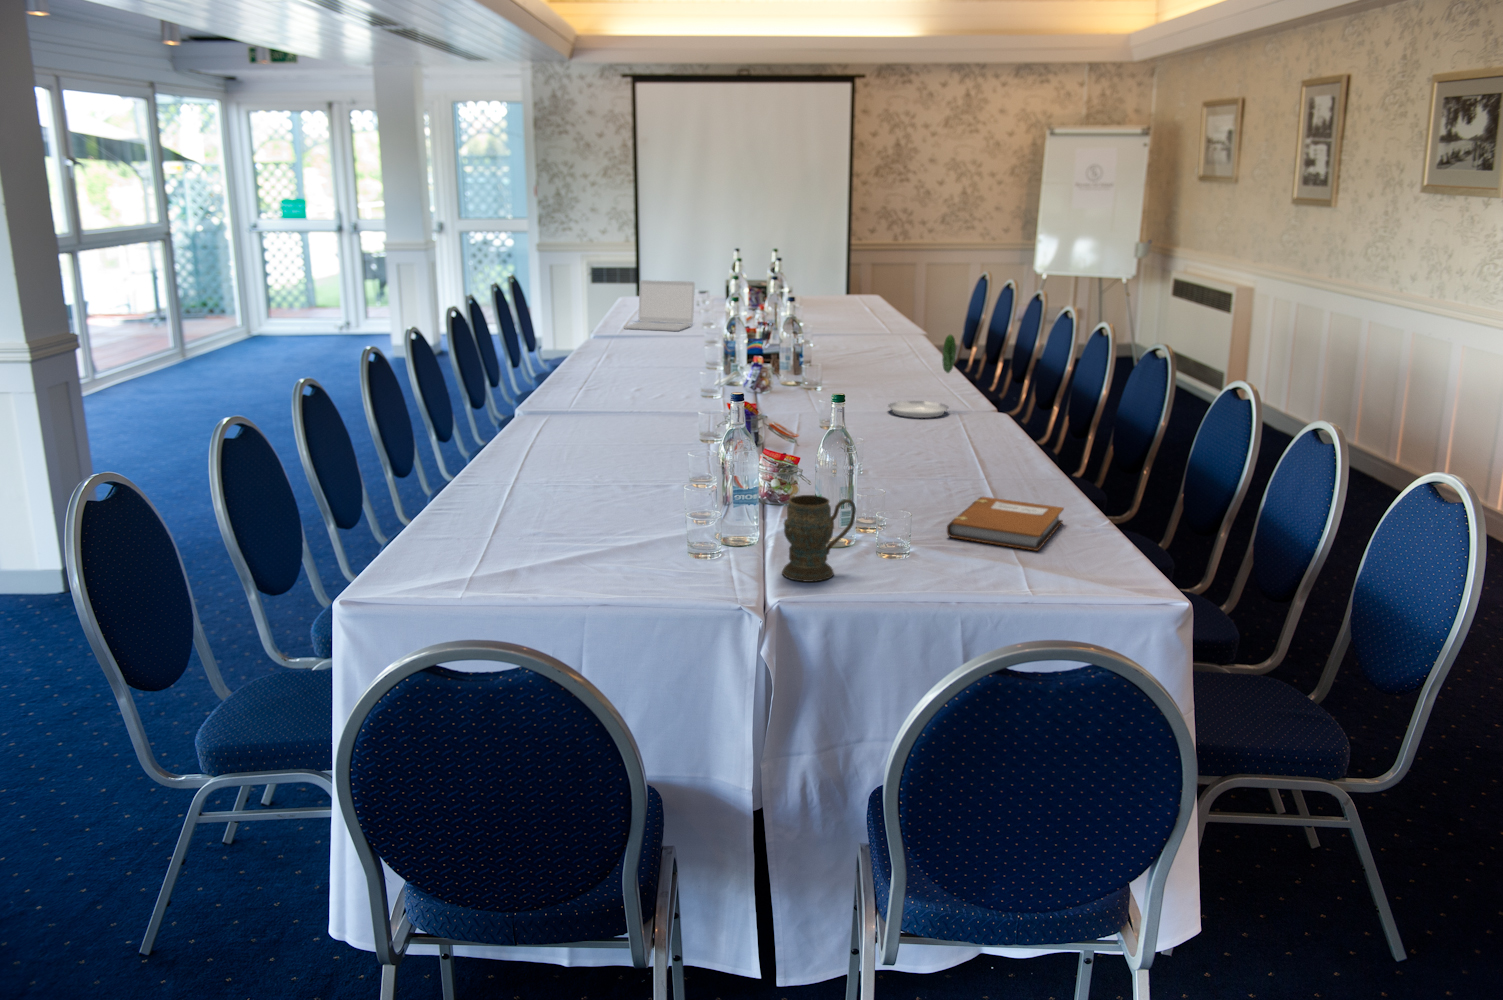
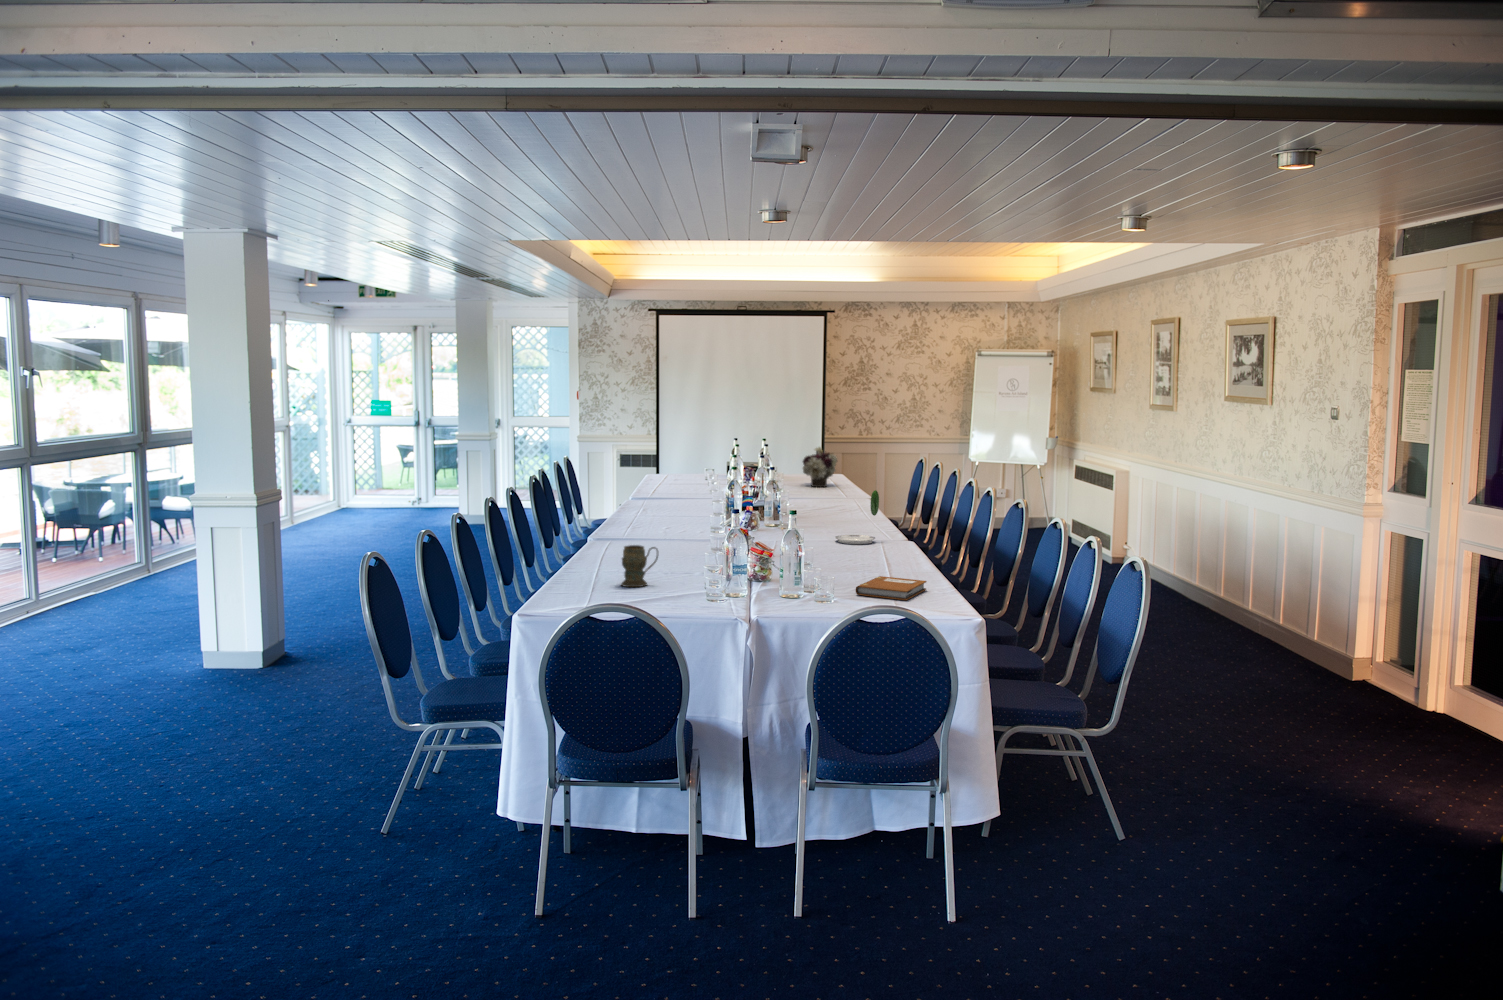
flower arrangement: none [826,259,874,314] -> present [803,447,837,487]
laptop: present [624,280,695,331] -> none [652,460,704,496]
mug: present [782,495,856,582] -> present [621,545,658,587]

